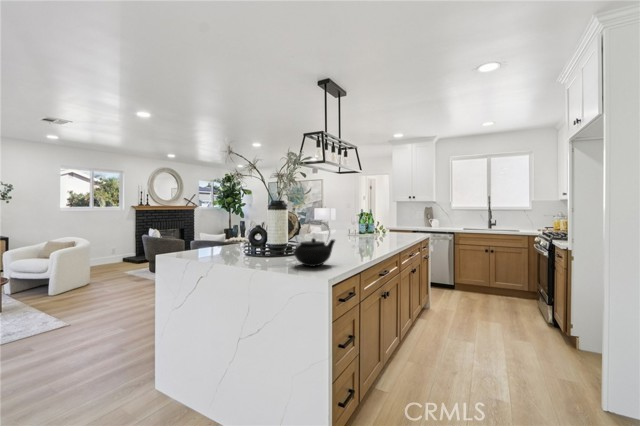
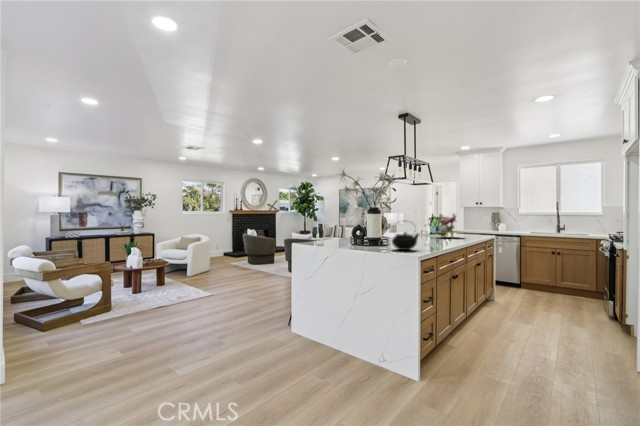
flower arrangement: none [362,208,399,239] -> present [437,214,462,237]

